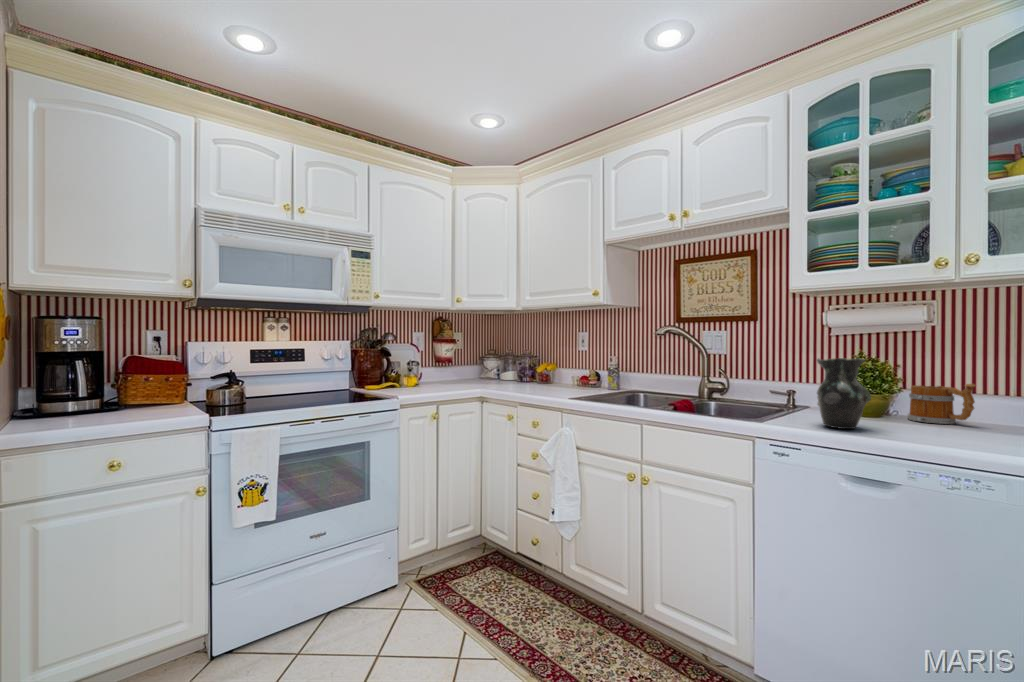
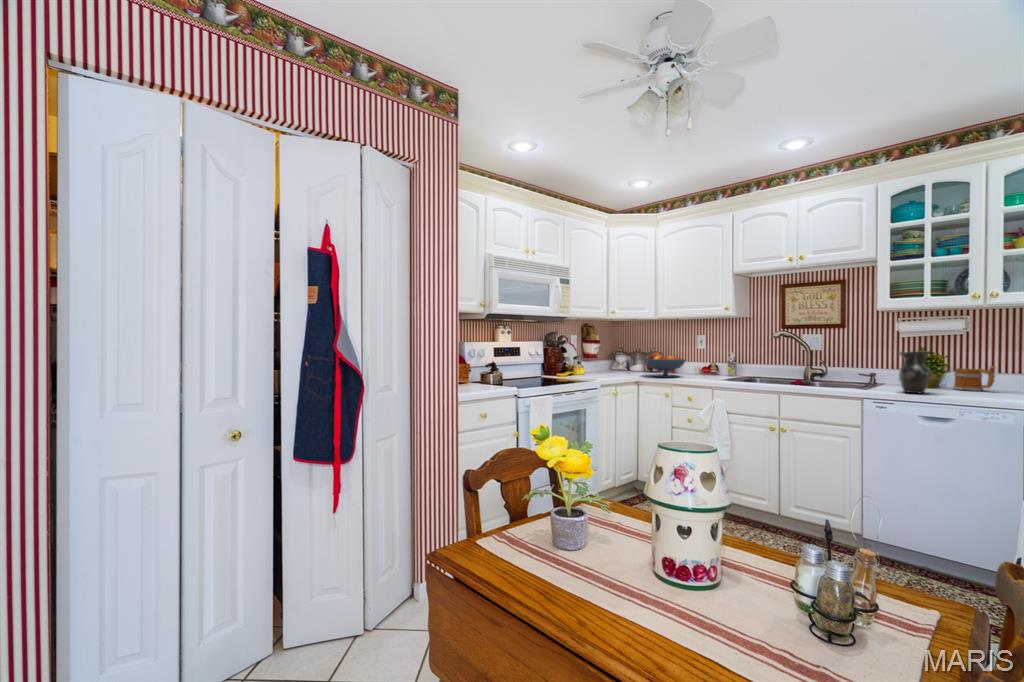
fruit bowl: none [496,357,548,392] -> present [646,353,685,377]

